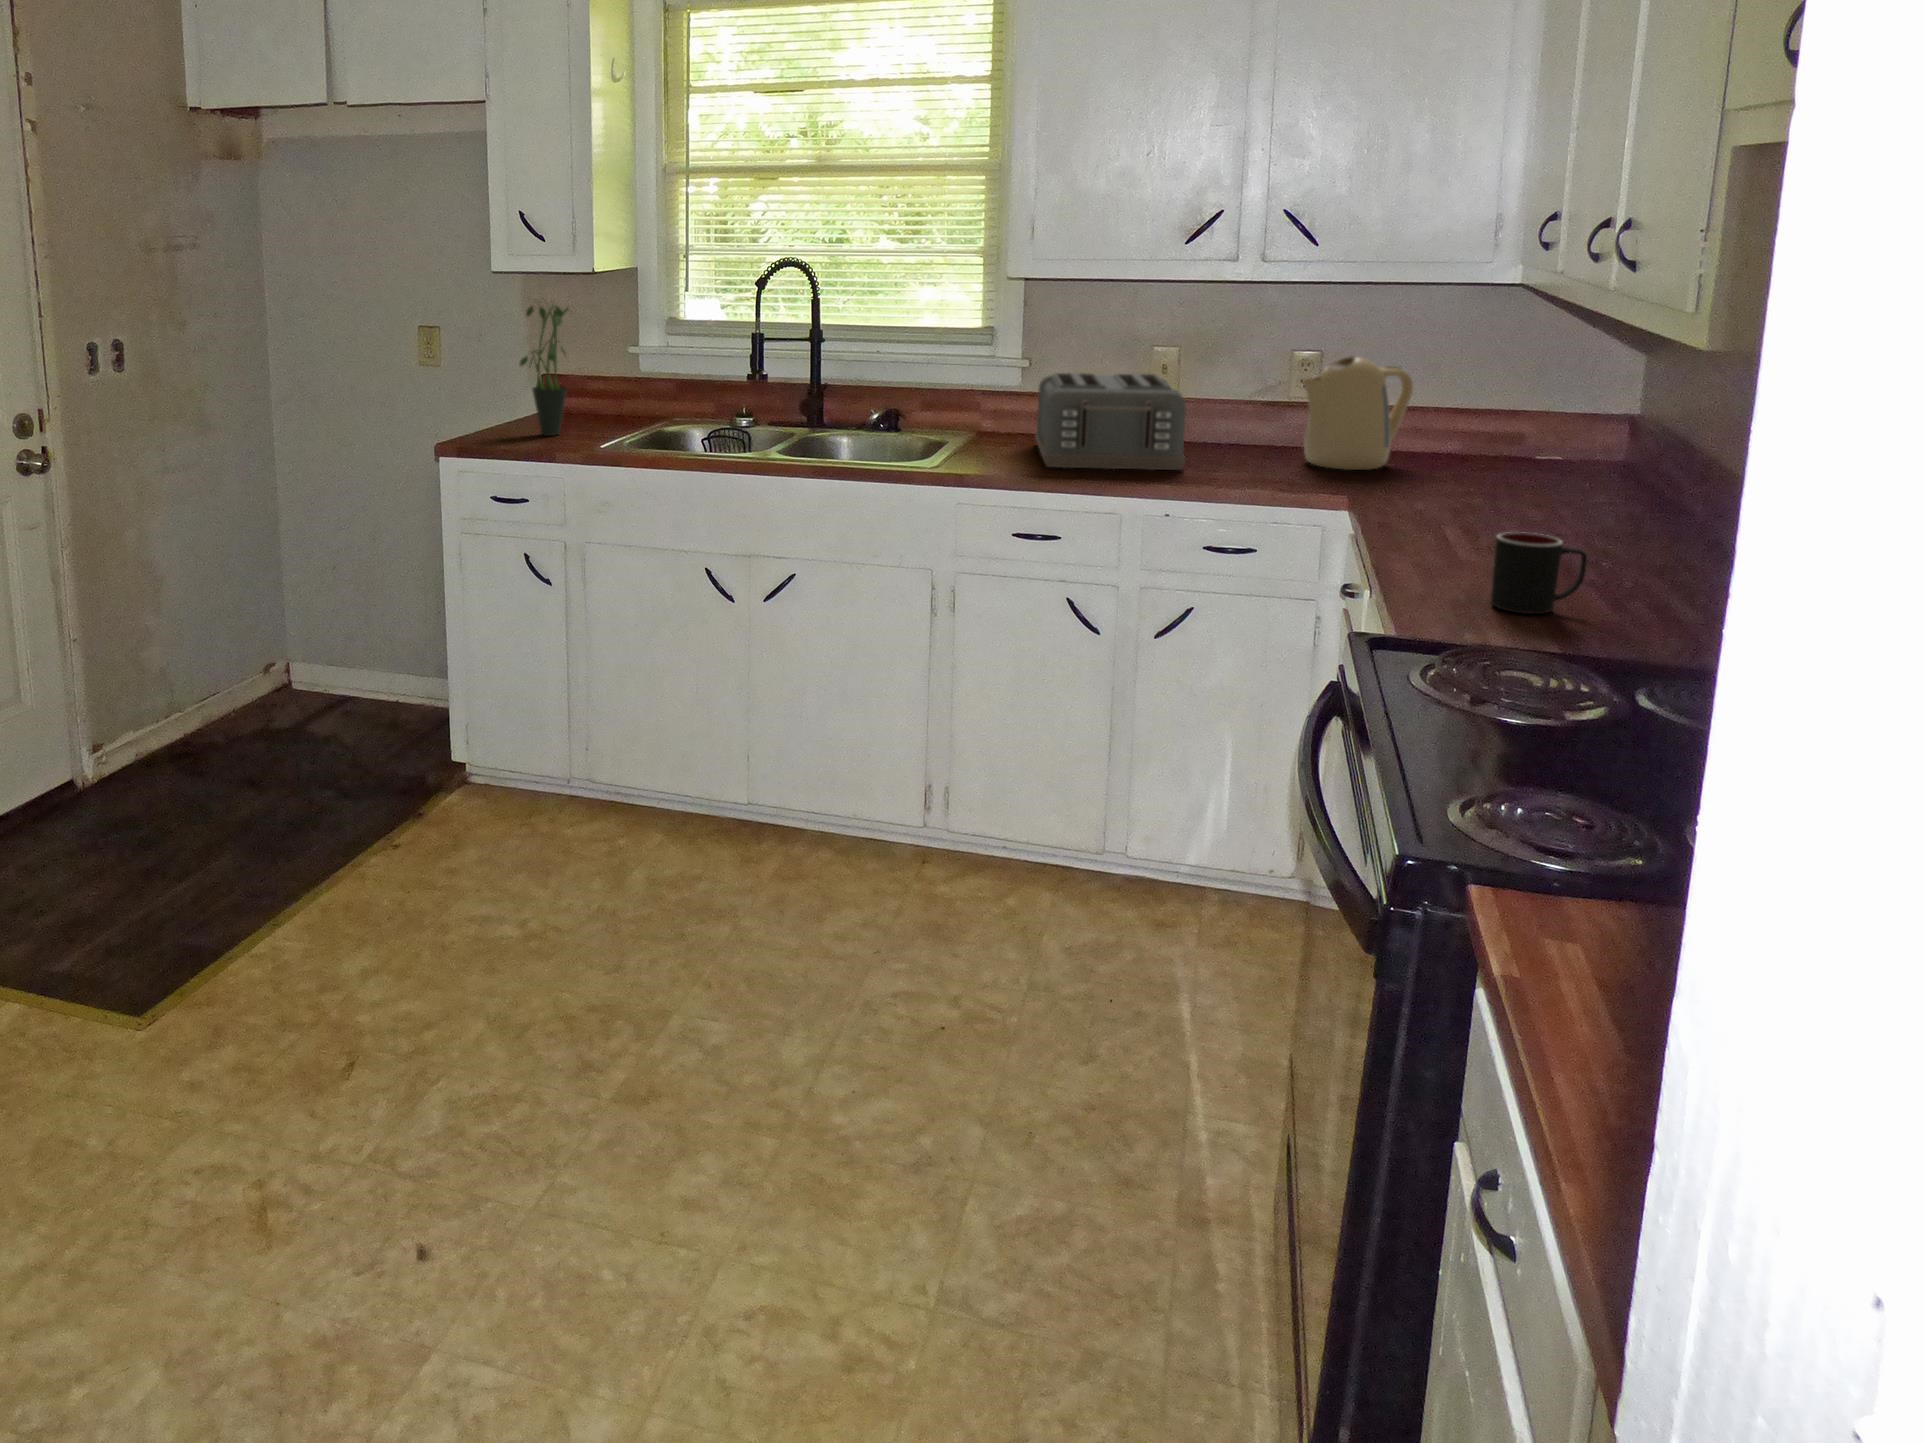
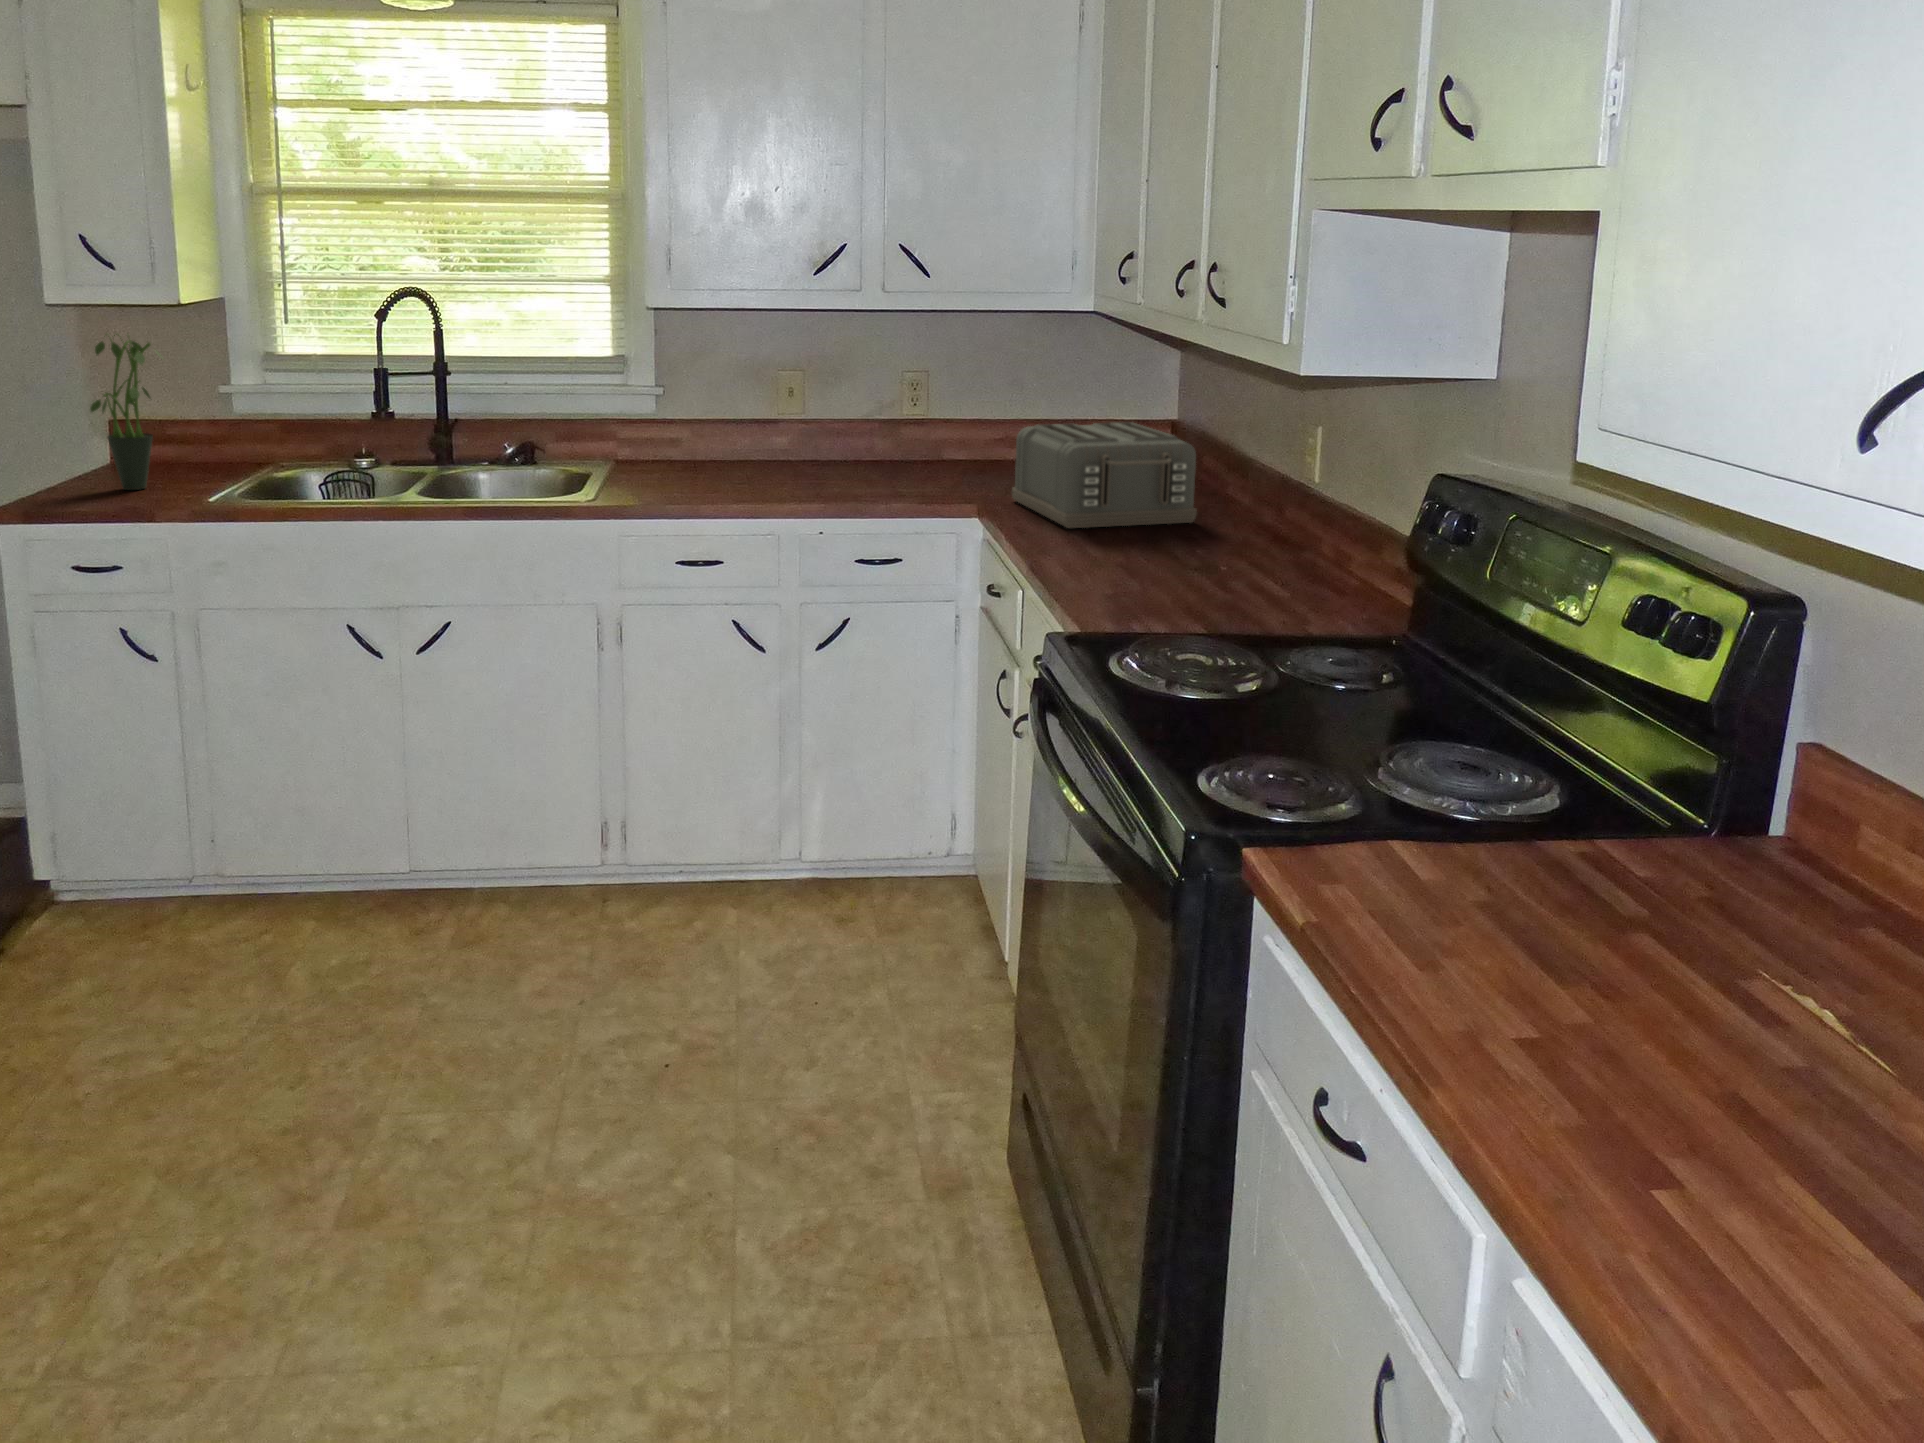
kettle: present [1302,356,1413,470] -> none [921,377,1009,479]
toaster: present [1035,373,1186,470] -> present [1012,422,1197,528]
mug: present [1491,532,1587,614] -> none [1133,528,1204,599]

